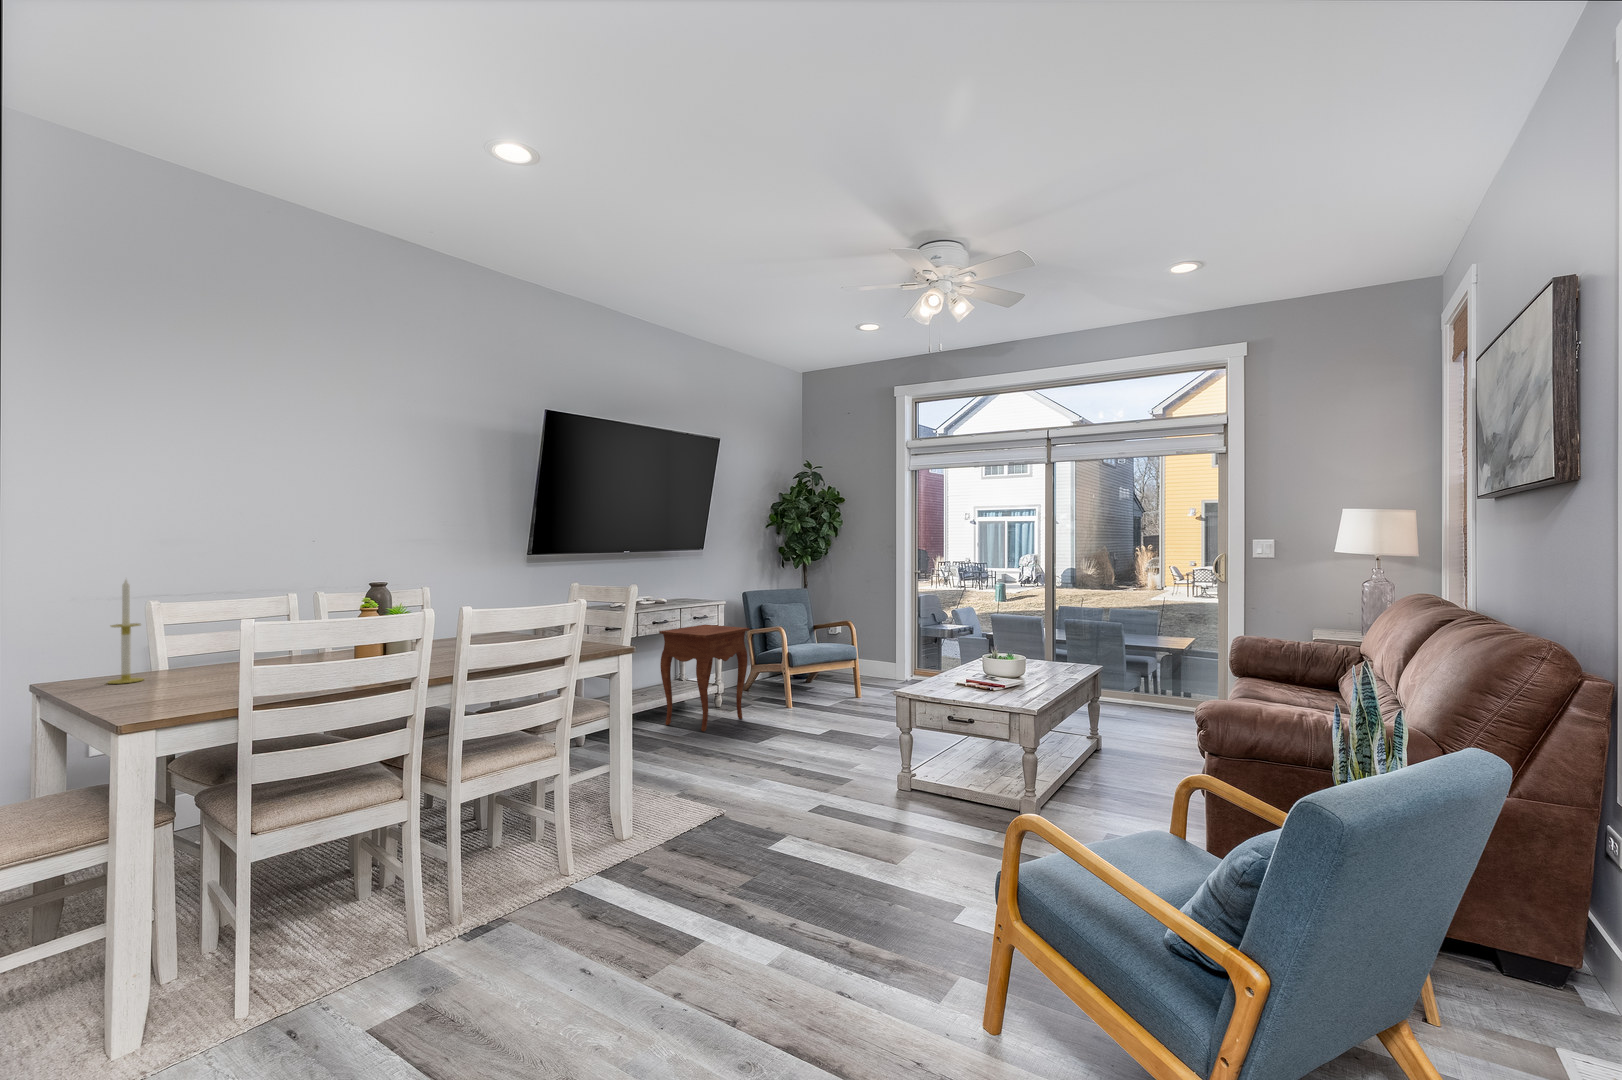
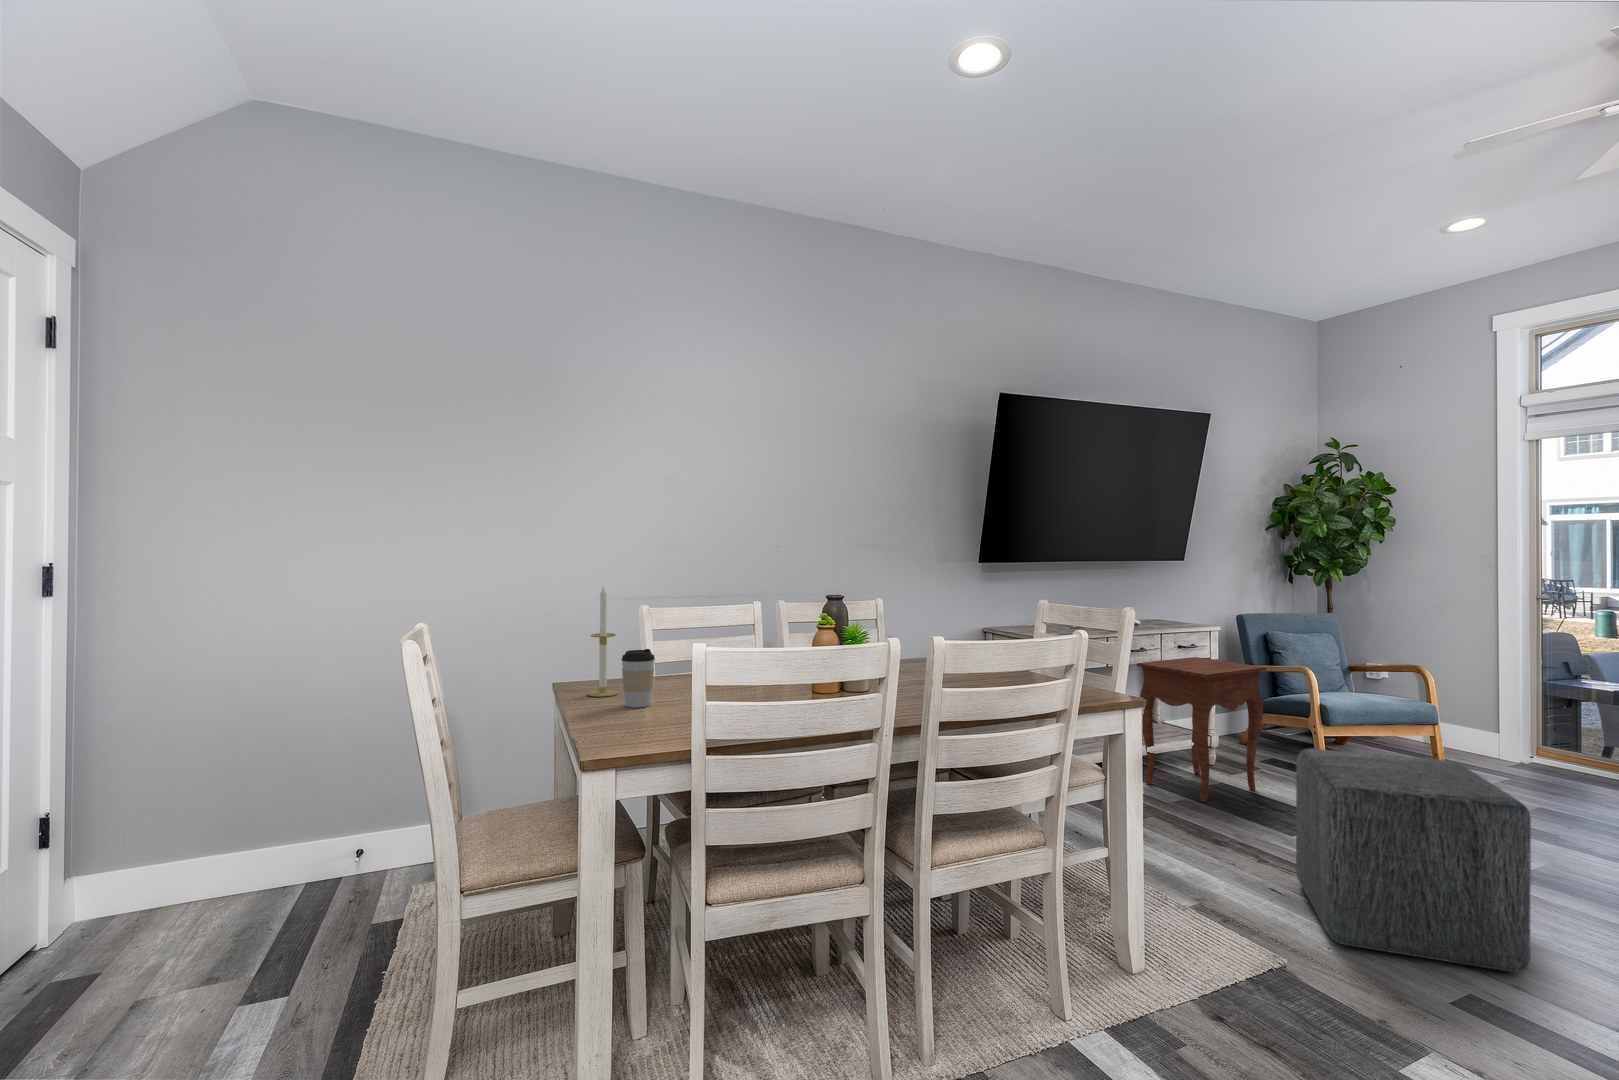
coffee cup: none [152,634,191,688] -> present [621,649,655,708]
ottoman: none [748,676,859,800] -> present [1296,749,1531,972]

